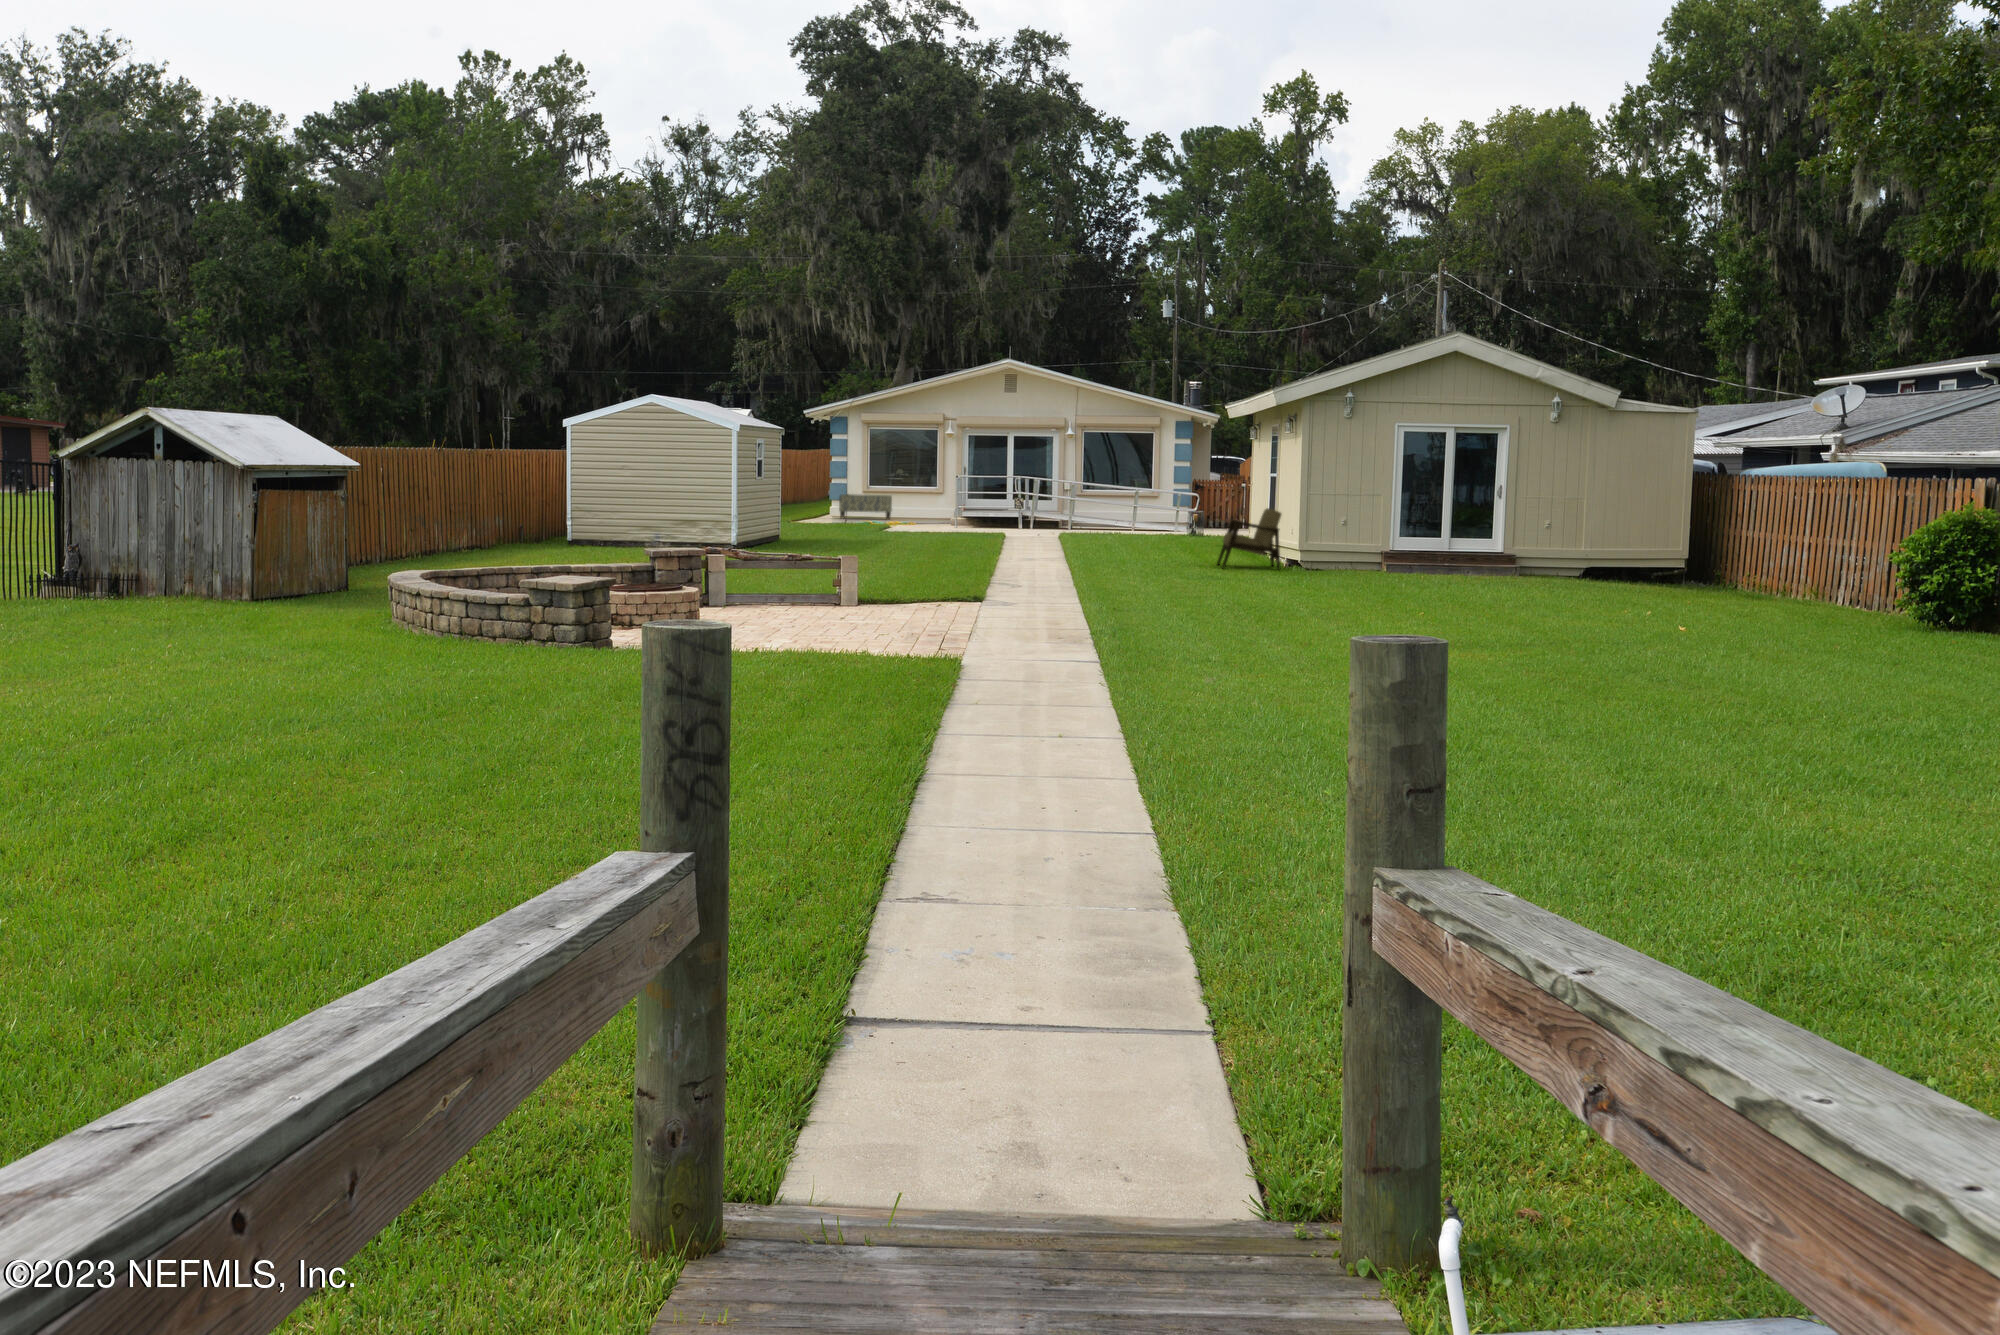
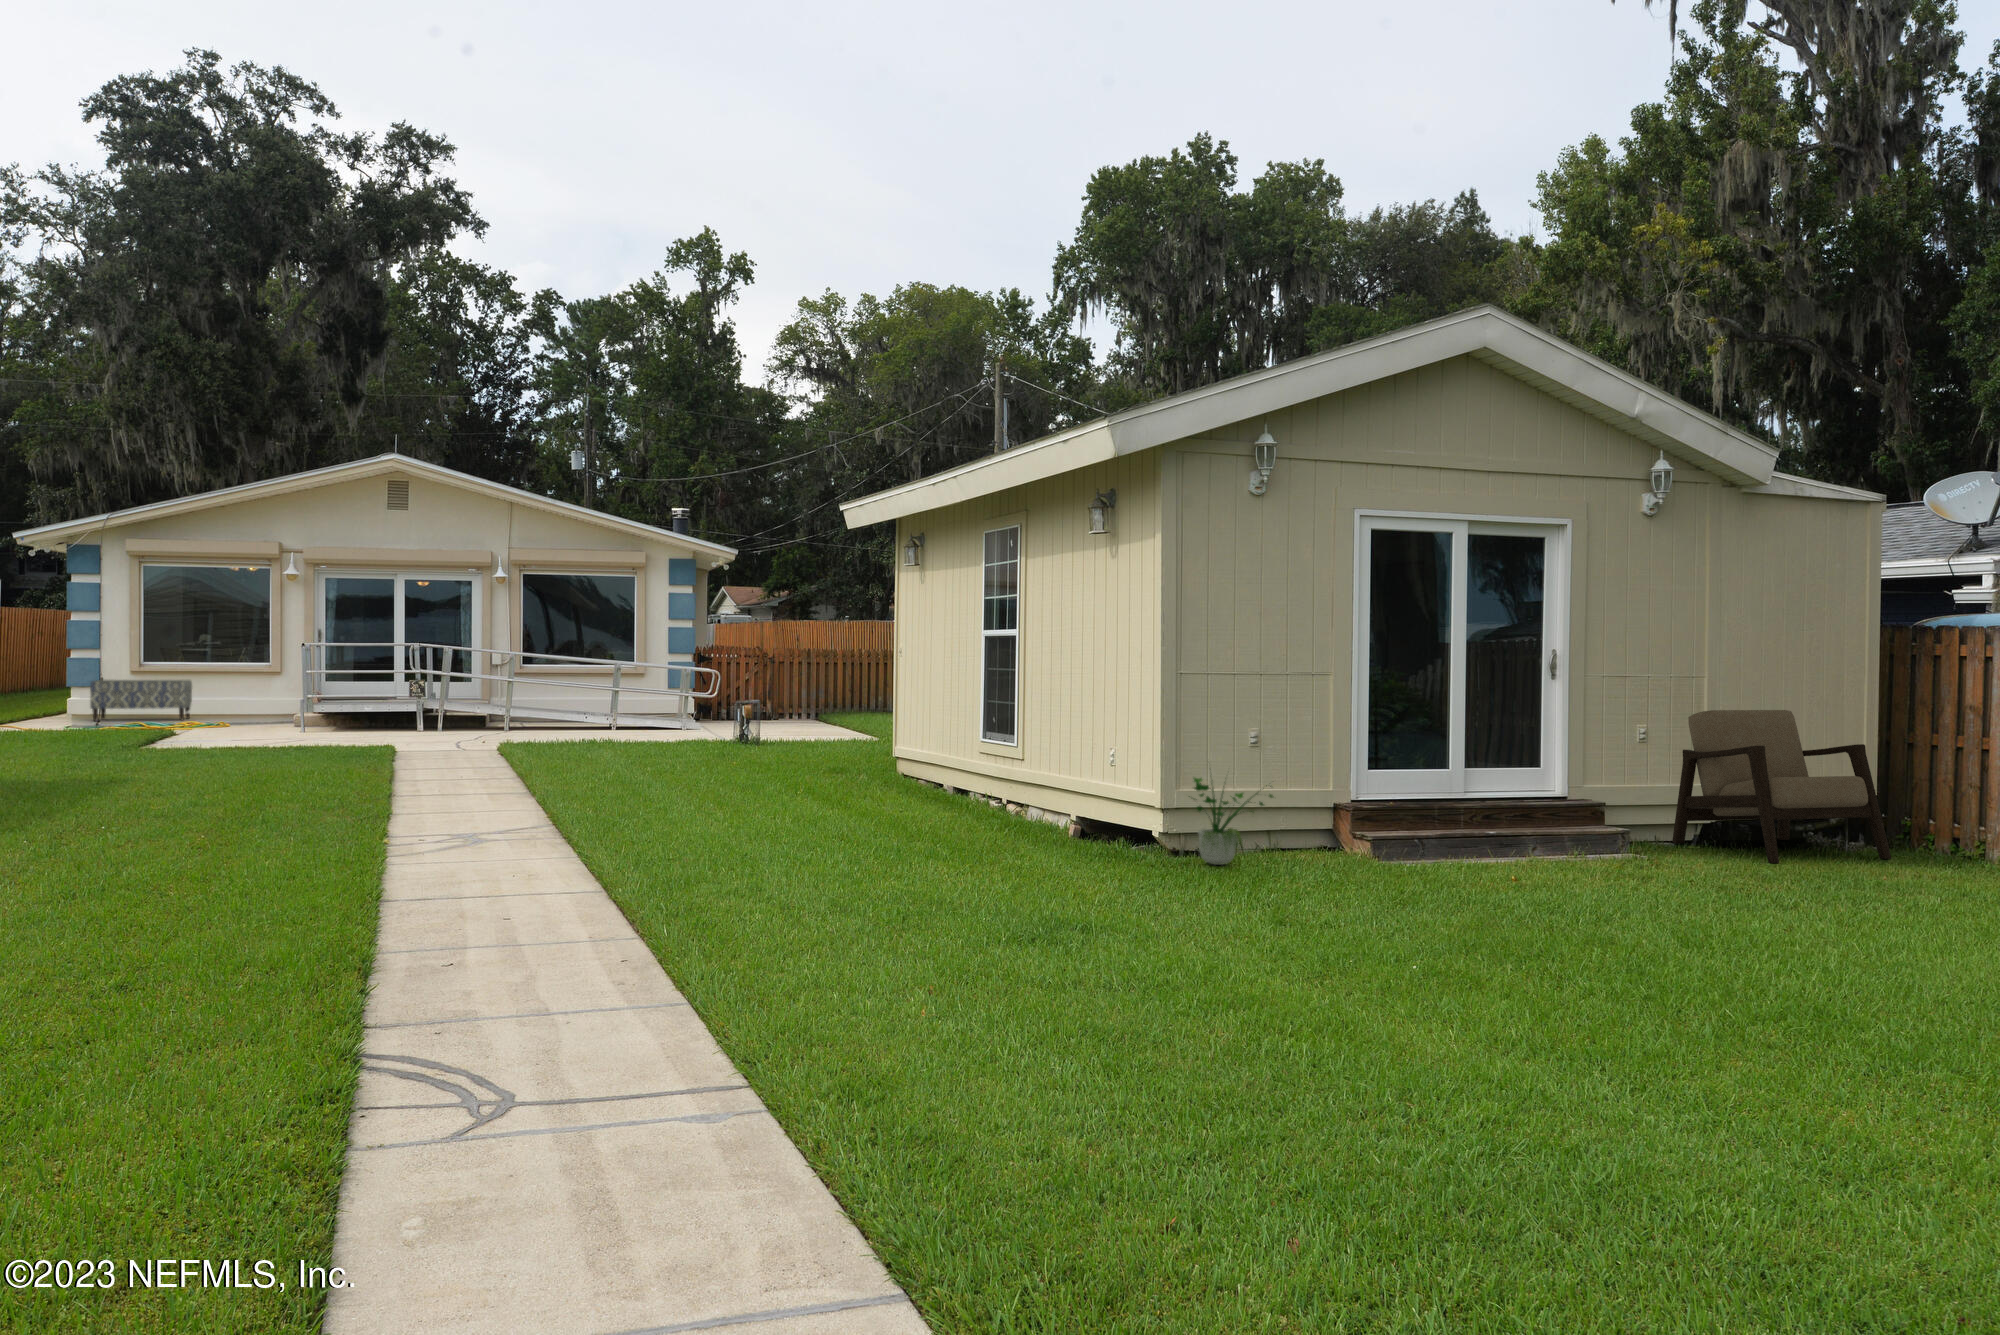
armchair: present [1217,508,1281,570] -> present [1672,710,1891,863]
potted plant: none [1294,530,1337,574] -> present [1189,778,1273,865]

